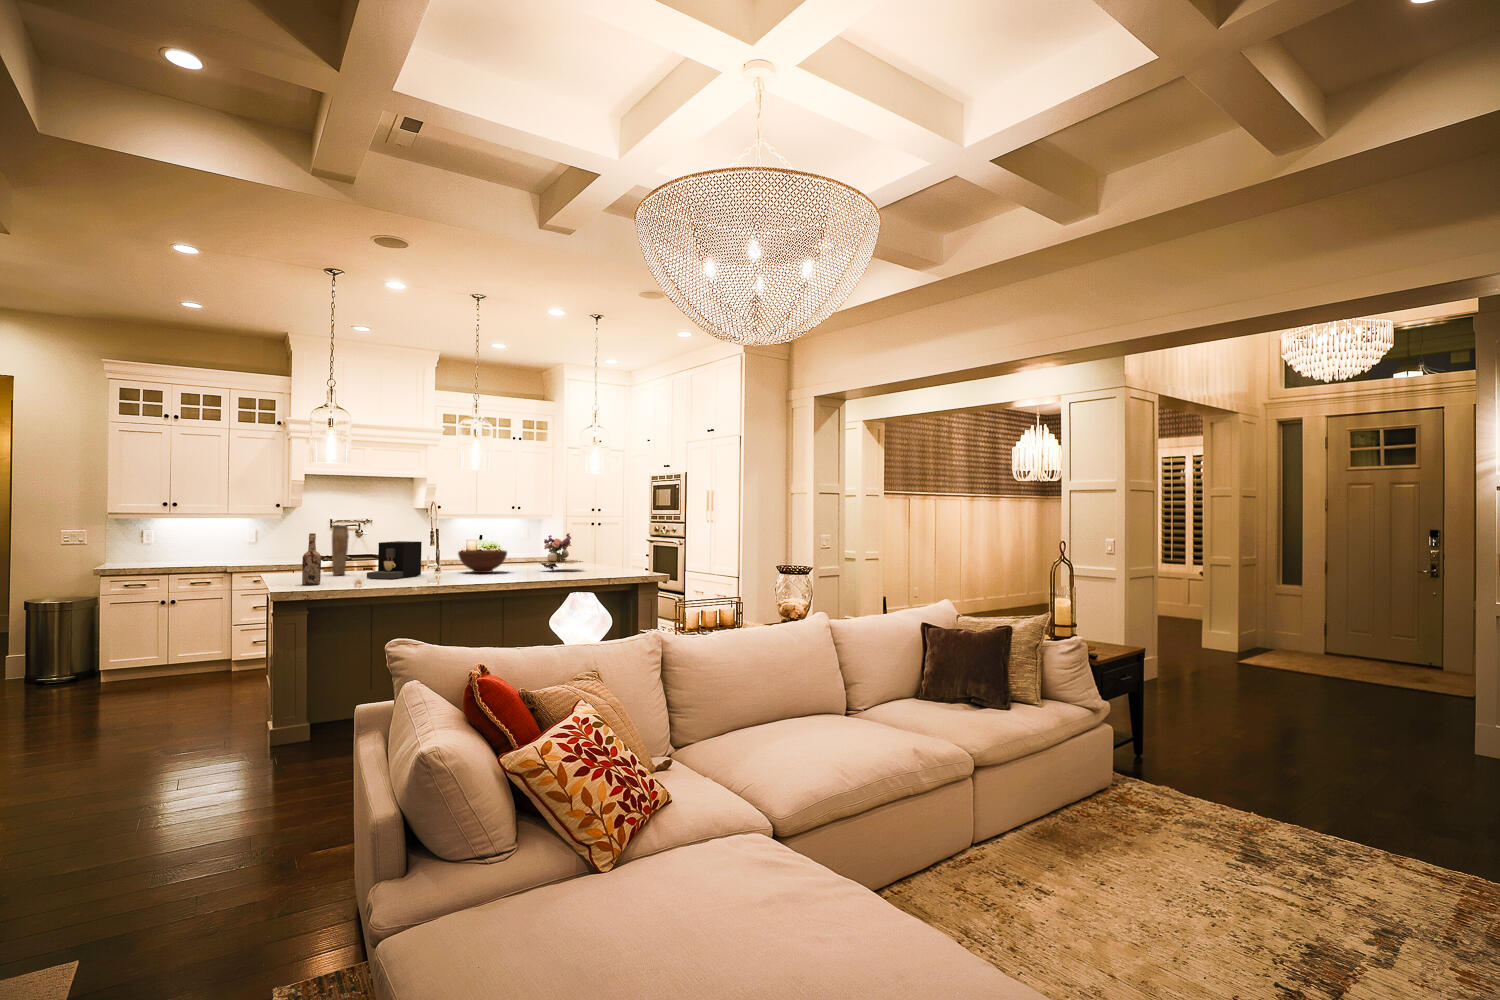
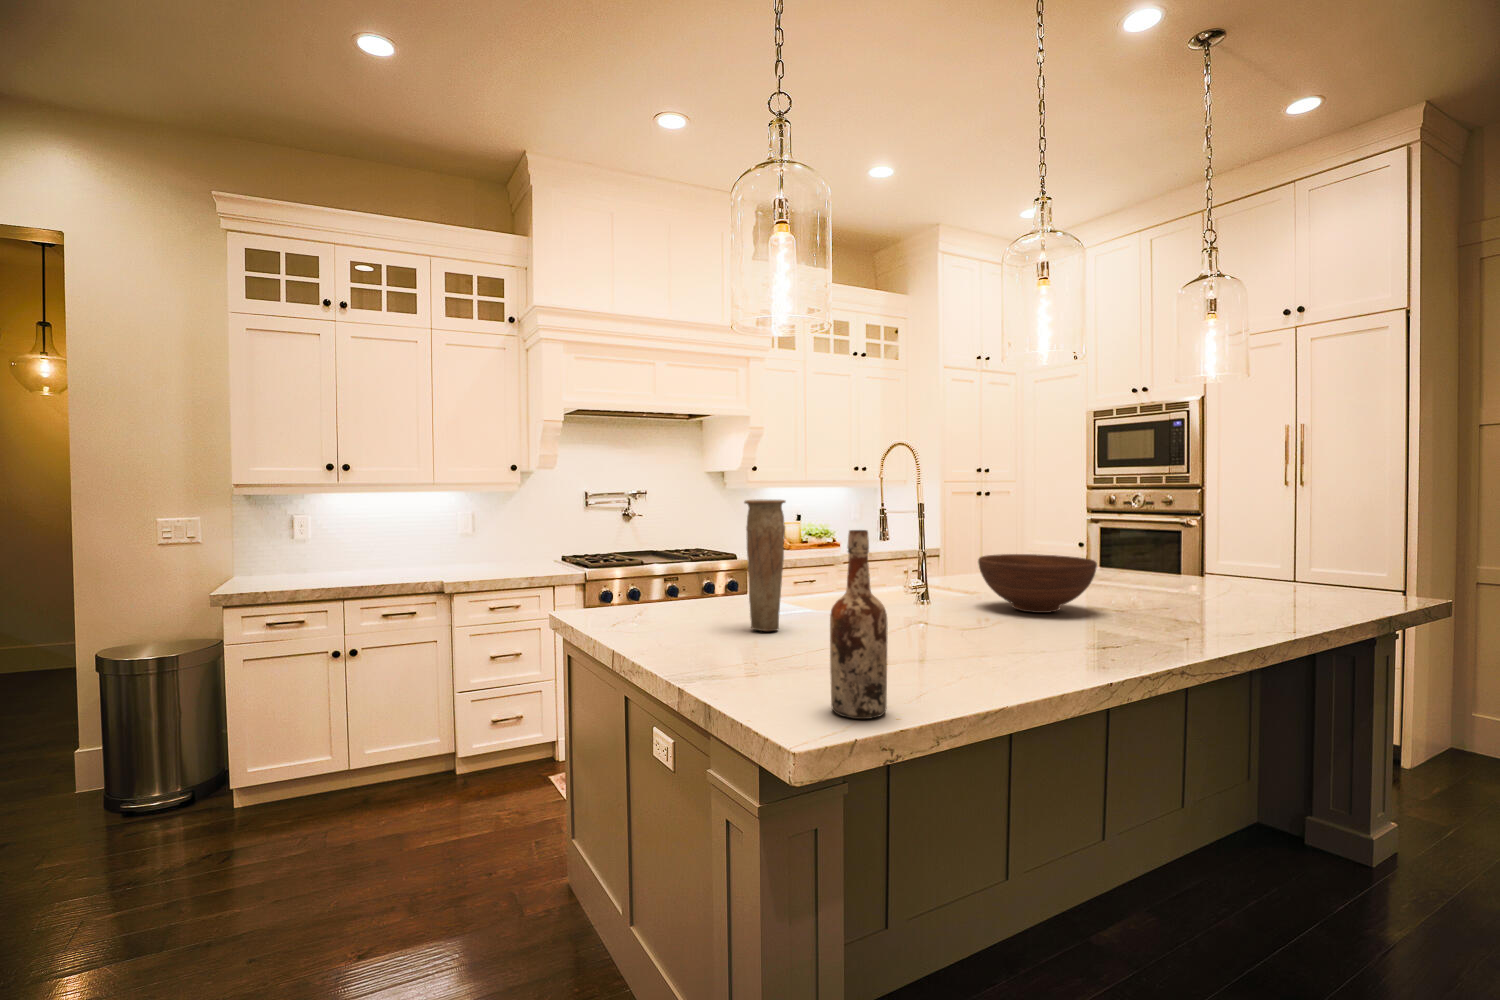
flower arrangement: present [539,533,583,570] -> none [1108,511,1211,600]
coffee maker: present [367,541,422,579] -> none [890,540,971,655]

